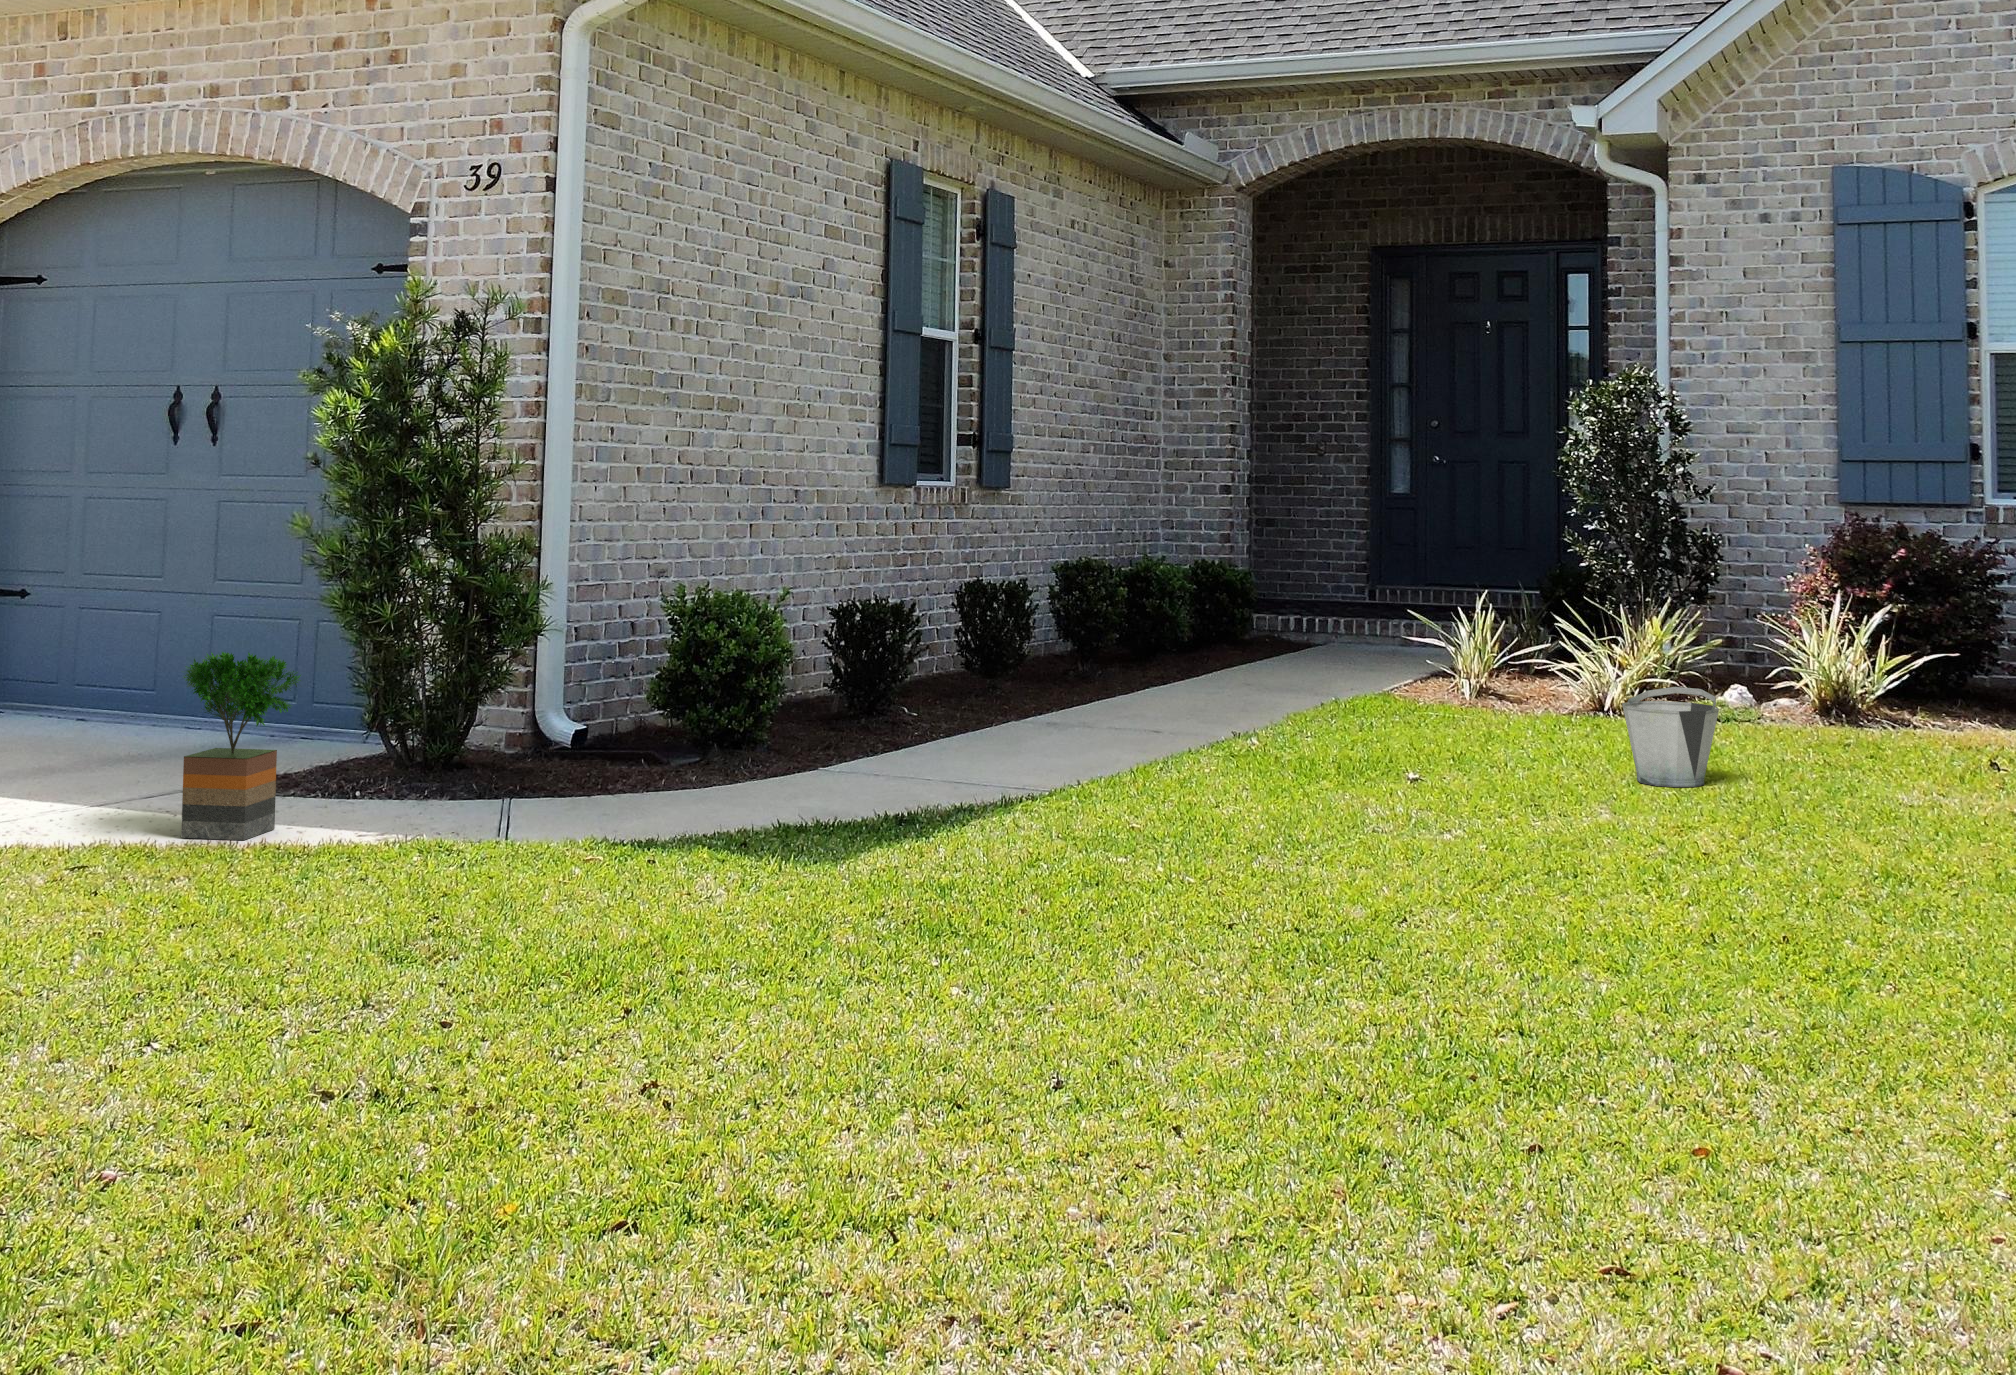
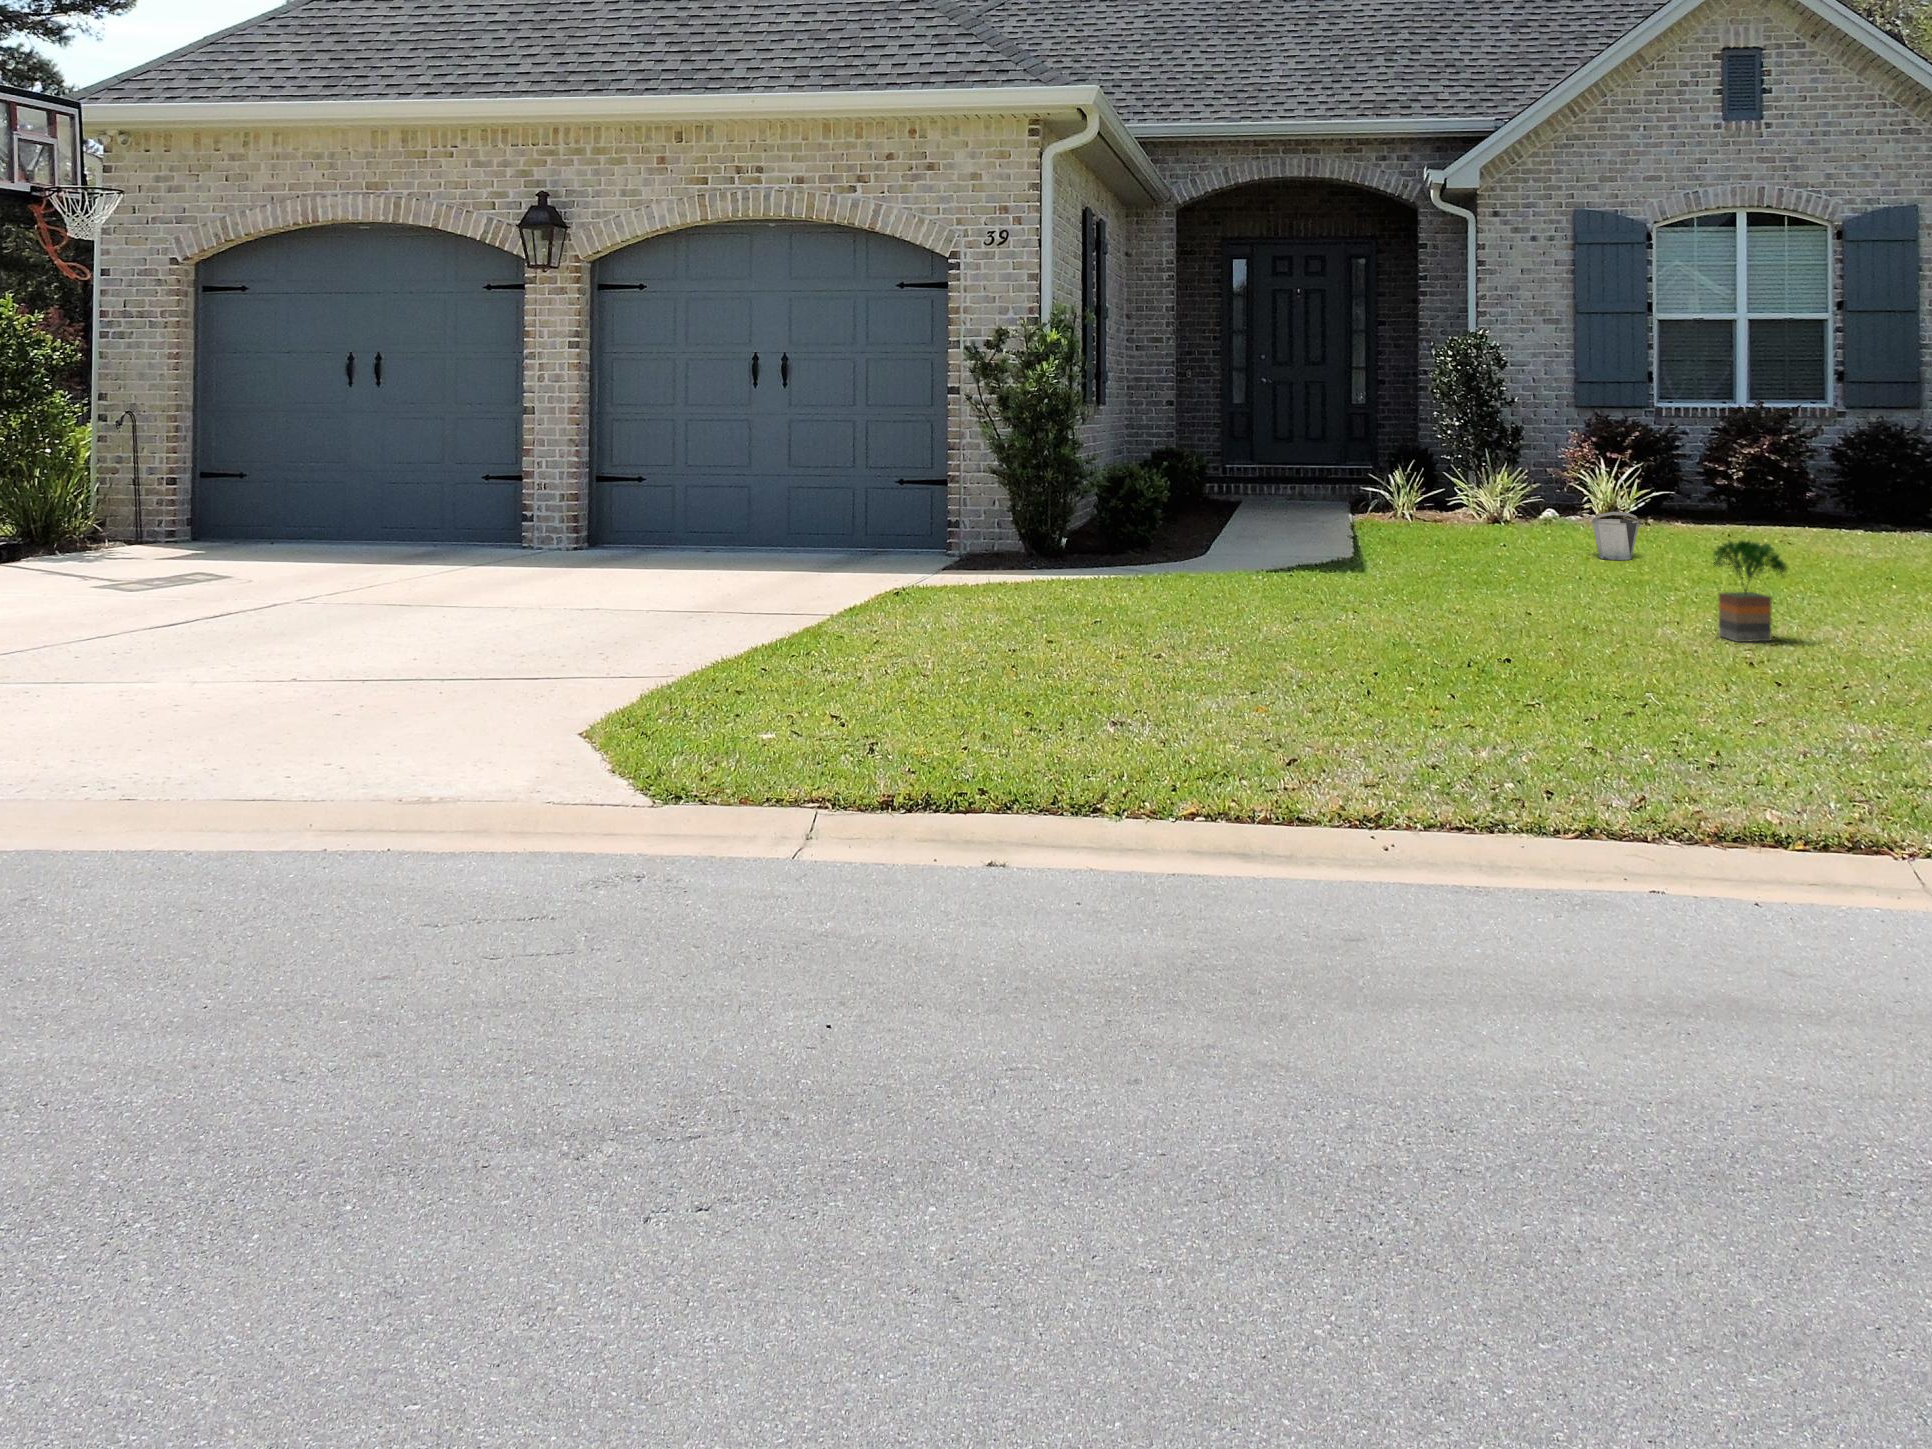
potted tree: present [181,652,301,840] -> present [1713,540,1787,642]

